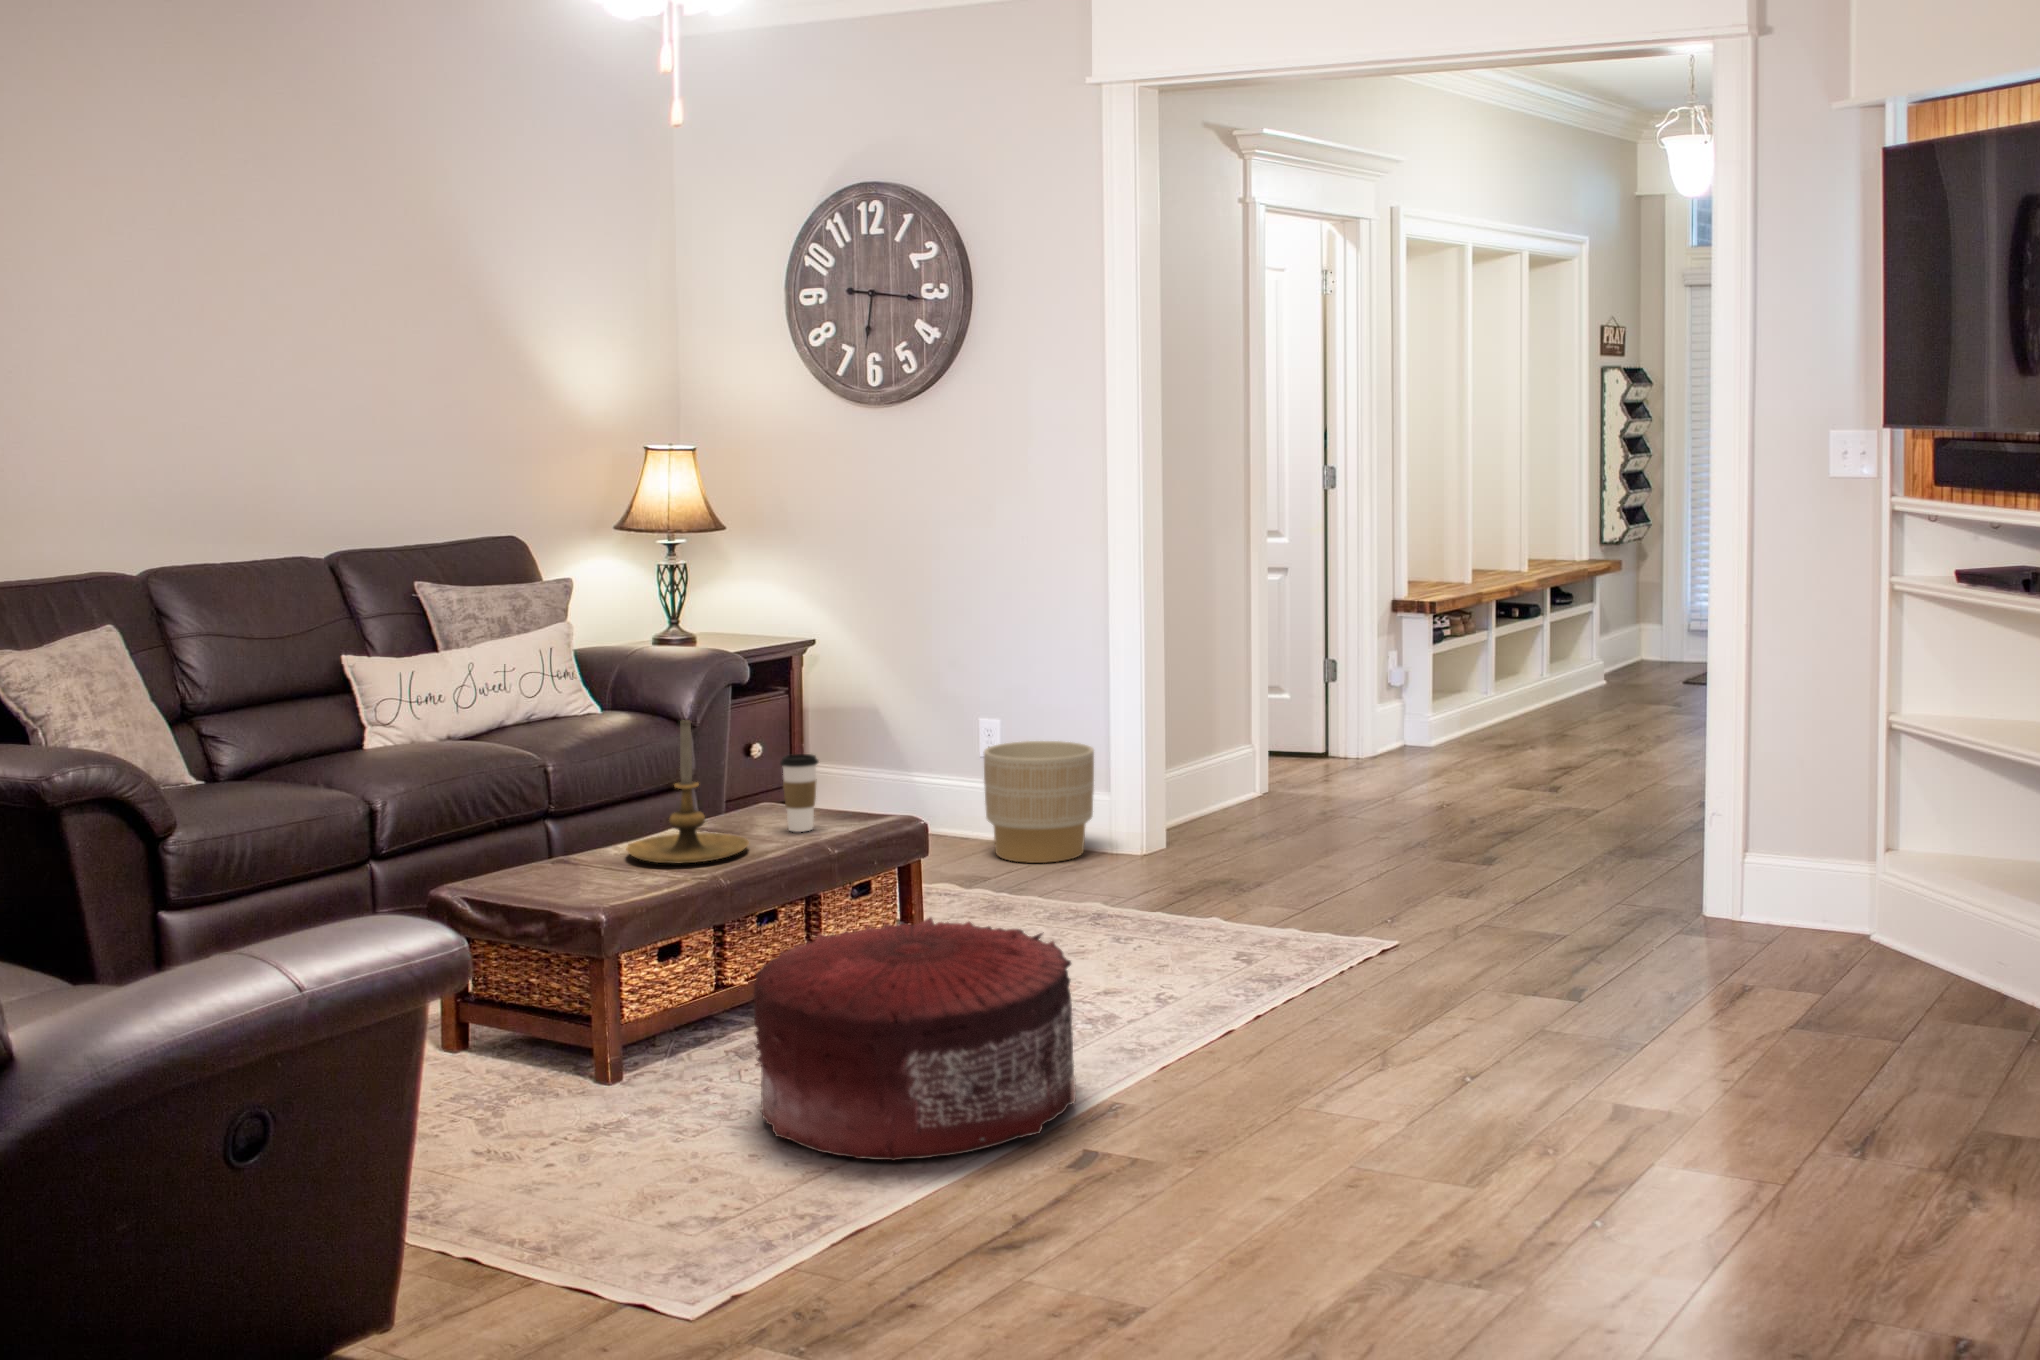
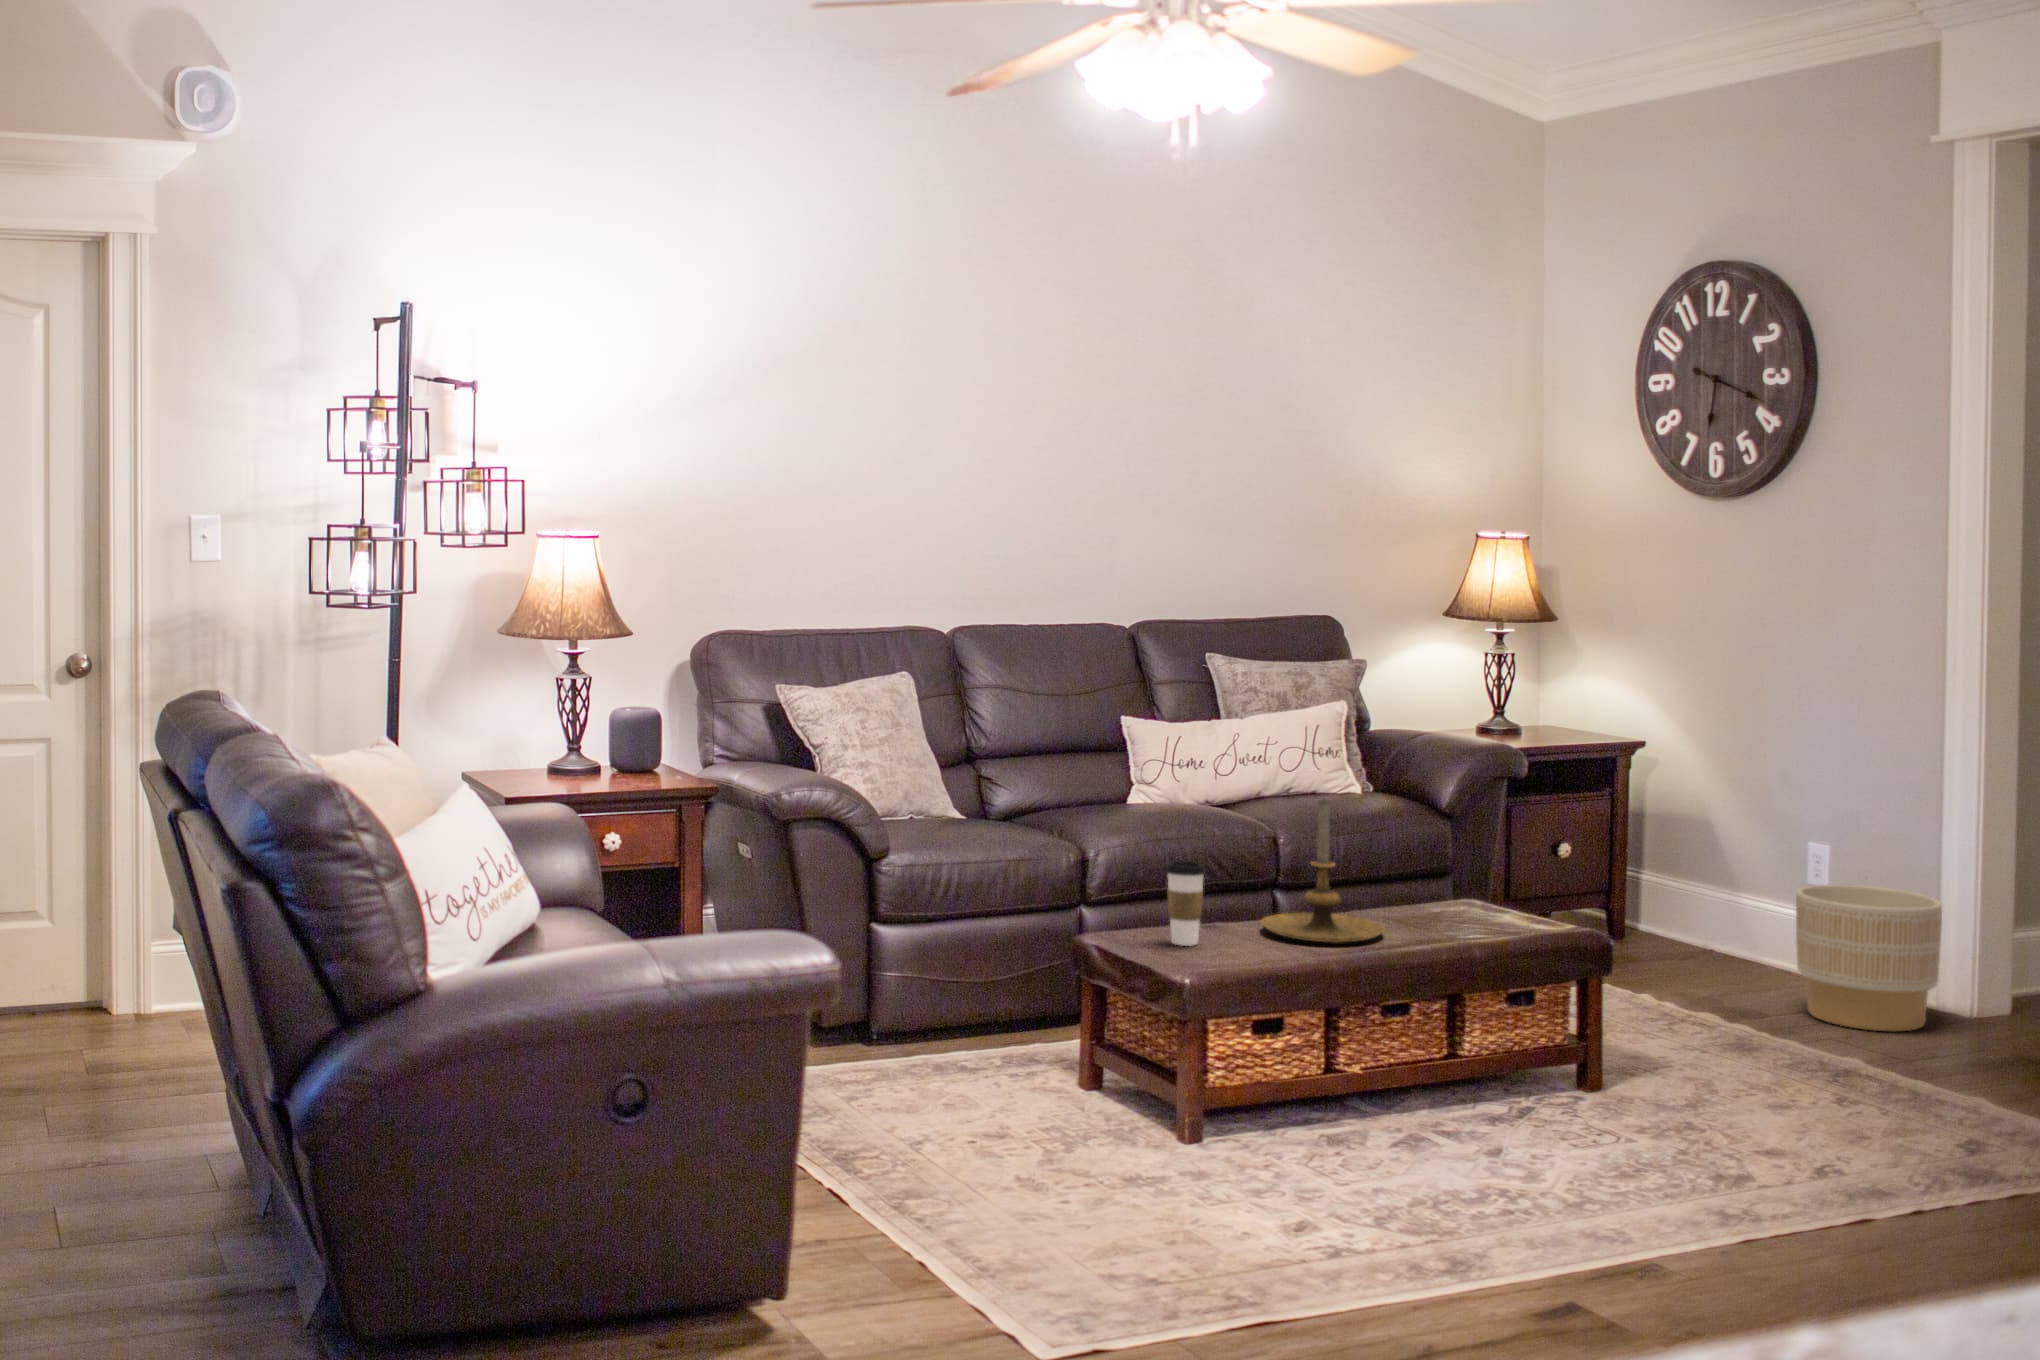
coffee cup: present [780,754,818,832] -> present [1165,861,1206,946]
pouf: present [754,918,1076,1161] -> none [1276,1029,1647,1296]

